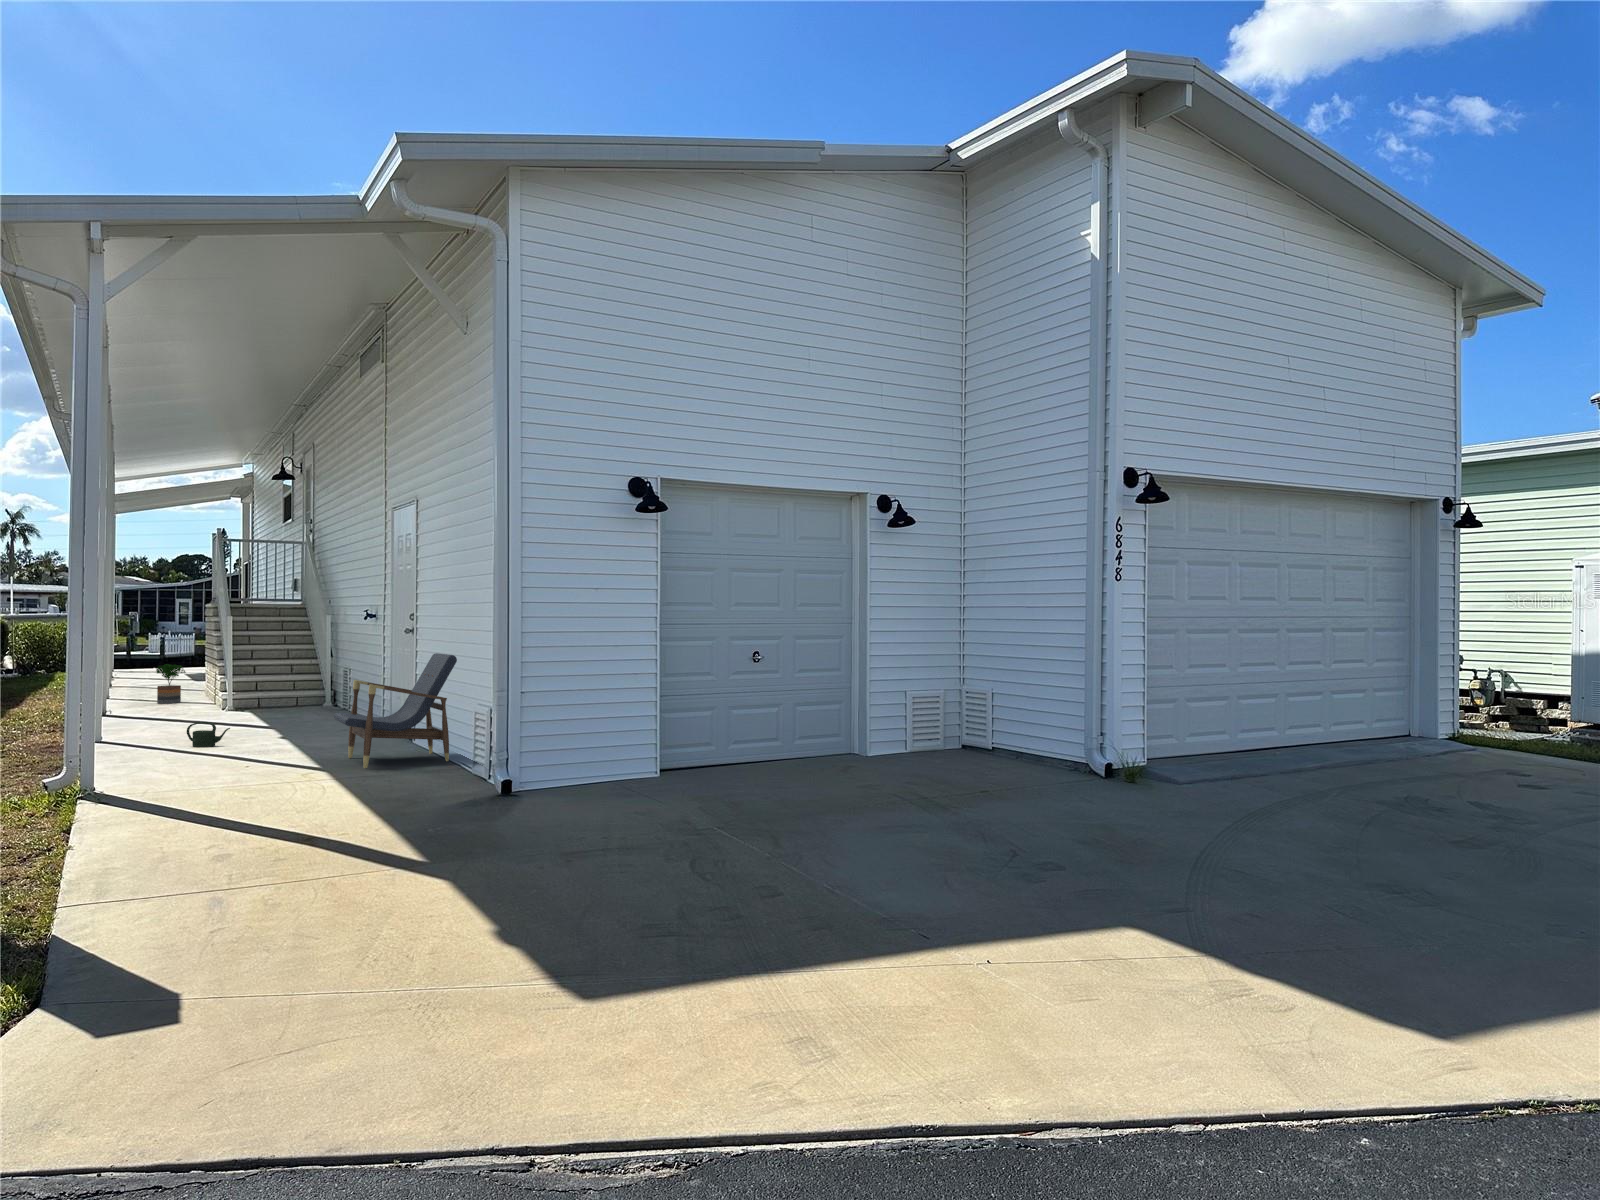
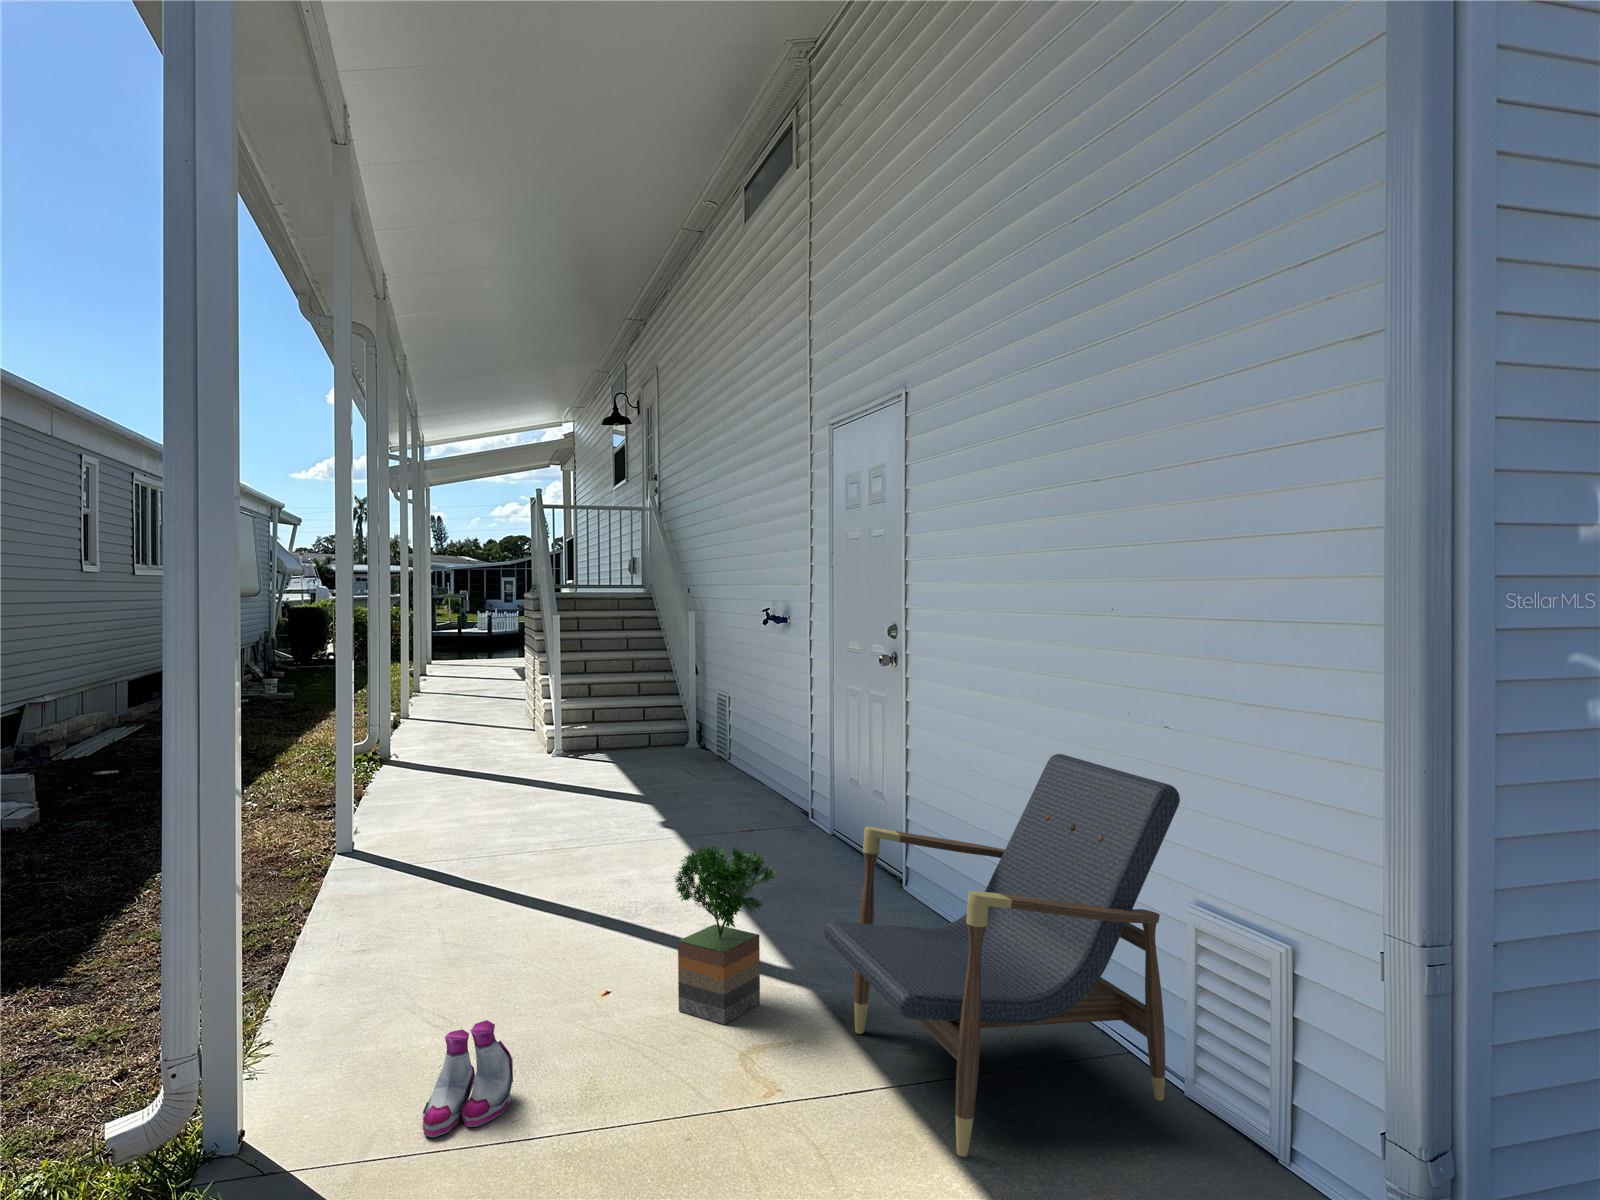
potted tree: present [156,664,185,704] -> present [674,846,776,1025]
watering can: present [187,722,230,747] -> none [484,860,566,915]
boots: none [171,740,205,773] -> present [423,1020,513,1137]

